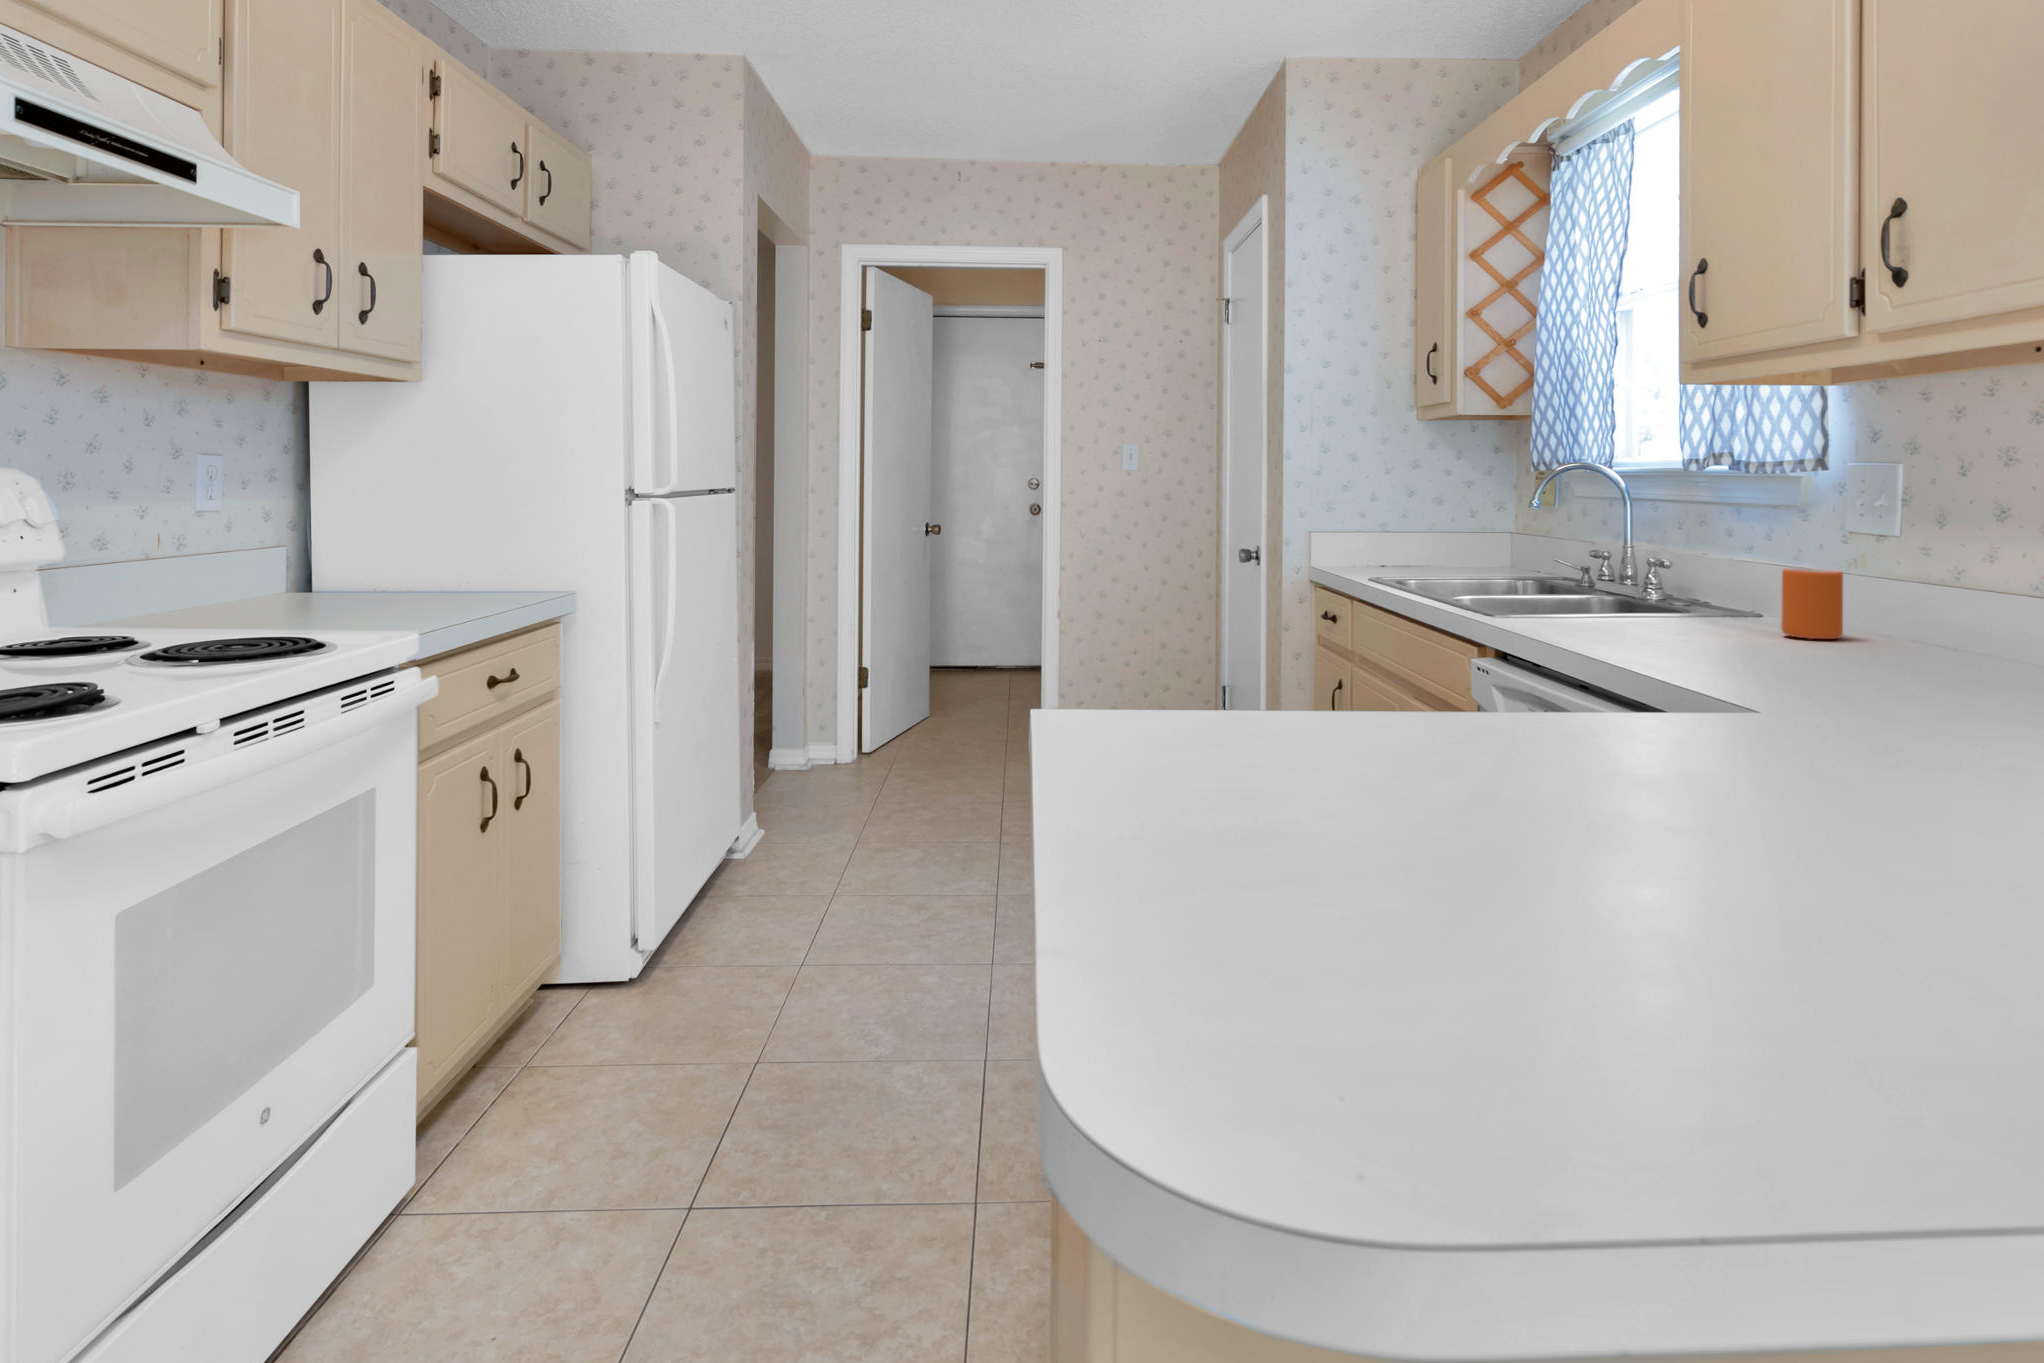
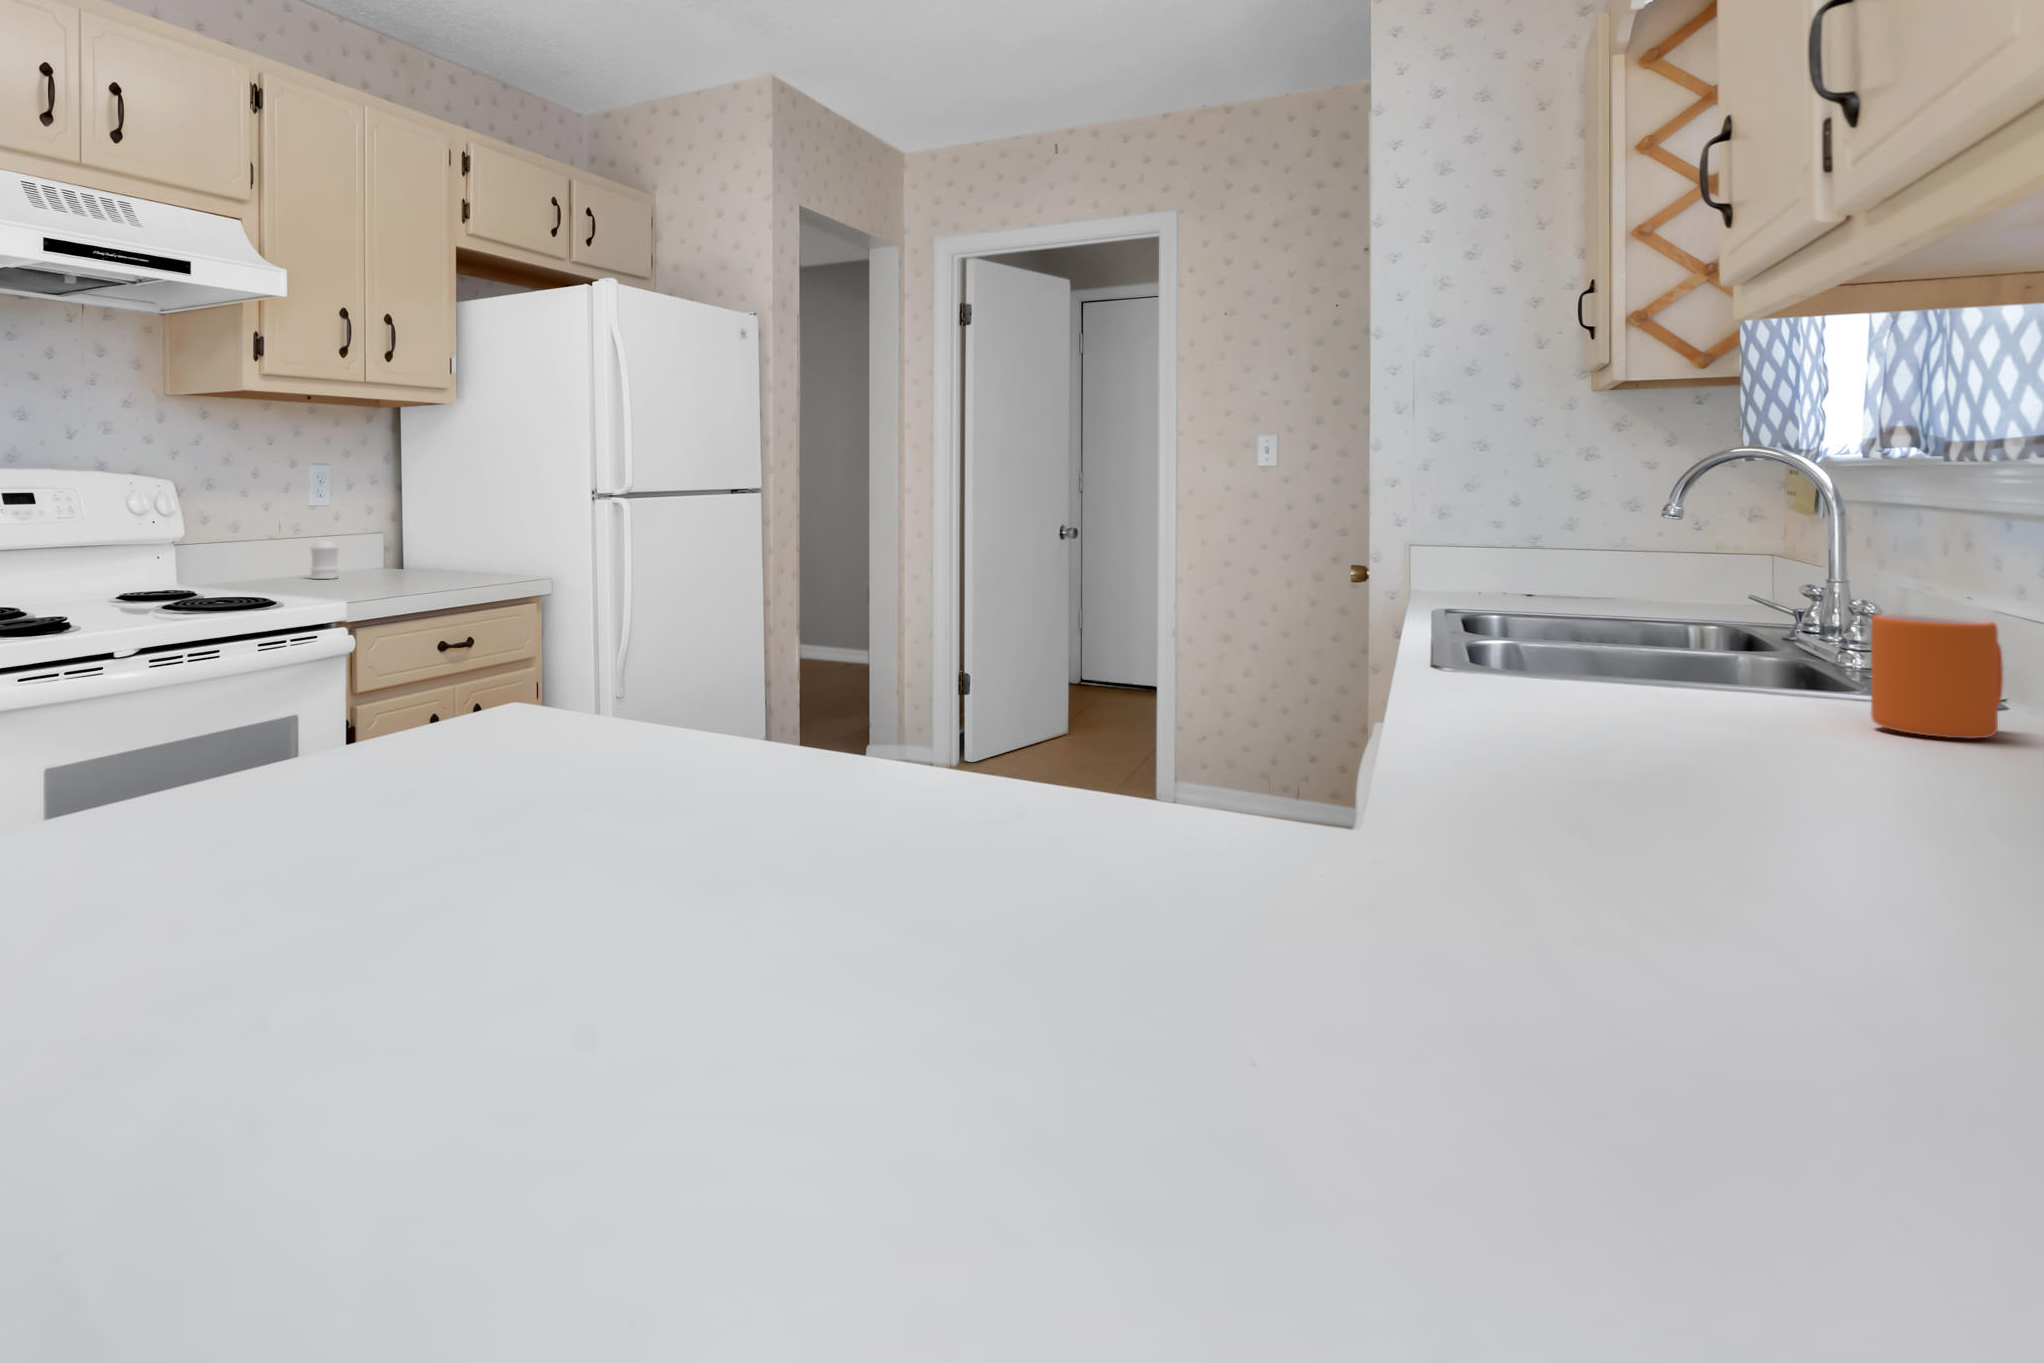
salt shaker: none [216,553,262,607] -> present [311,539,338,579]

